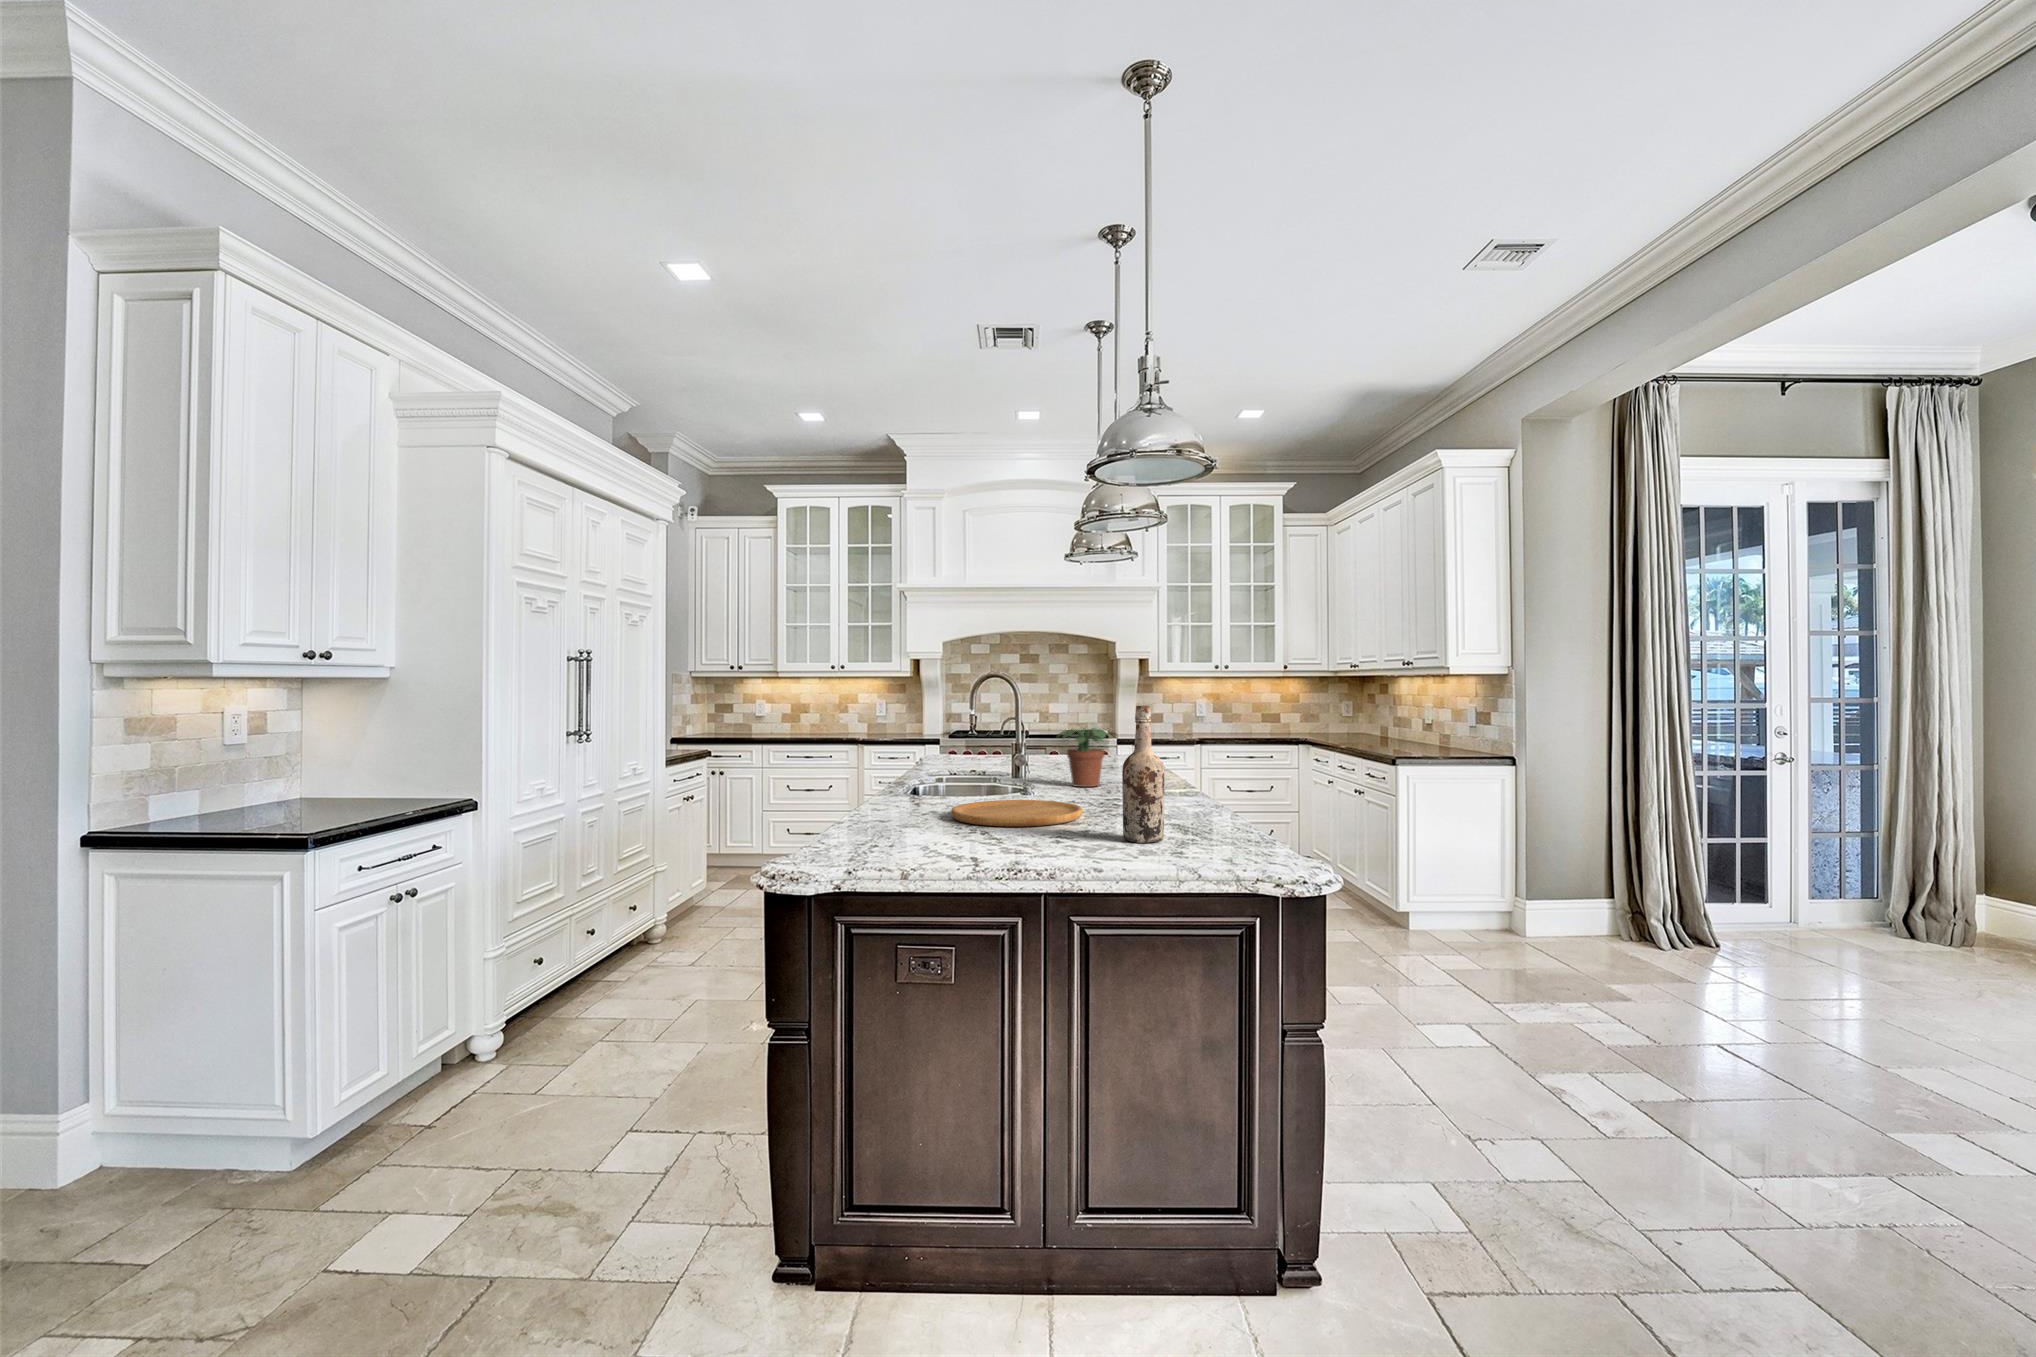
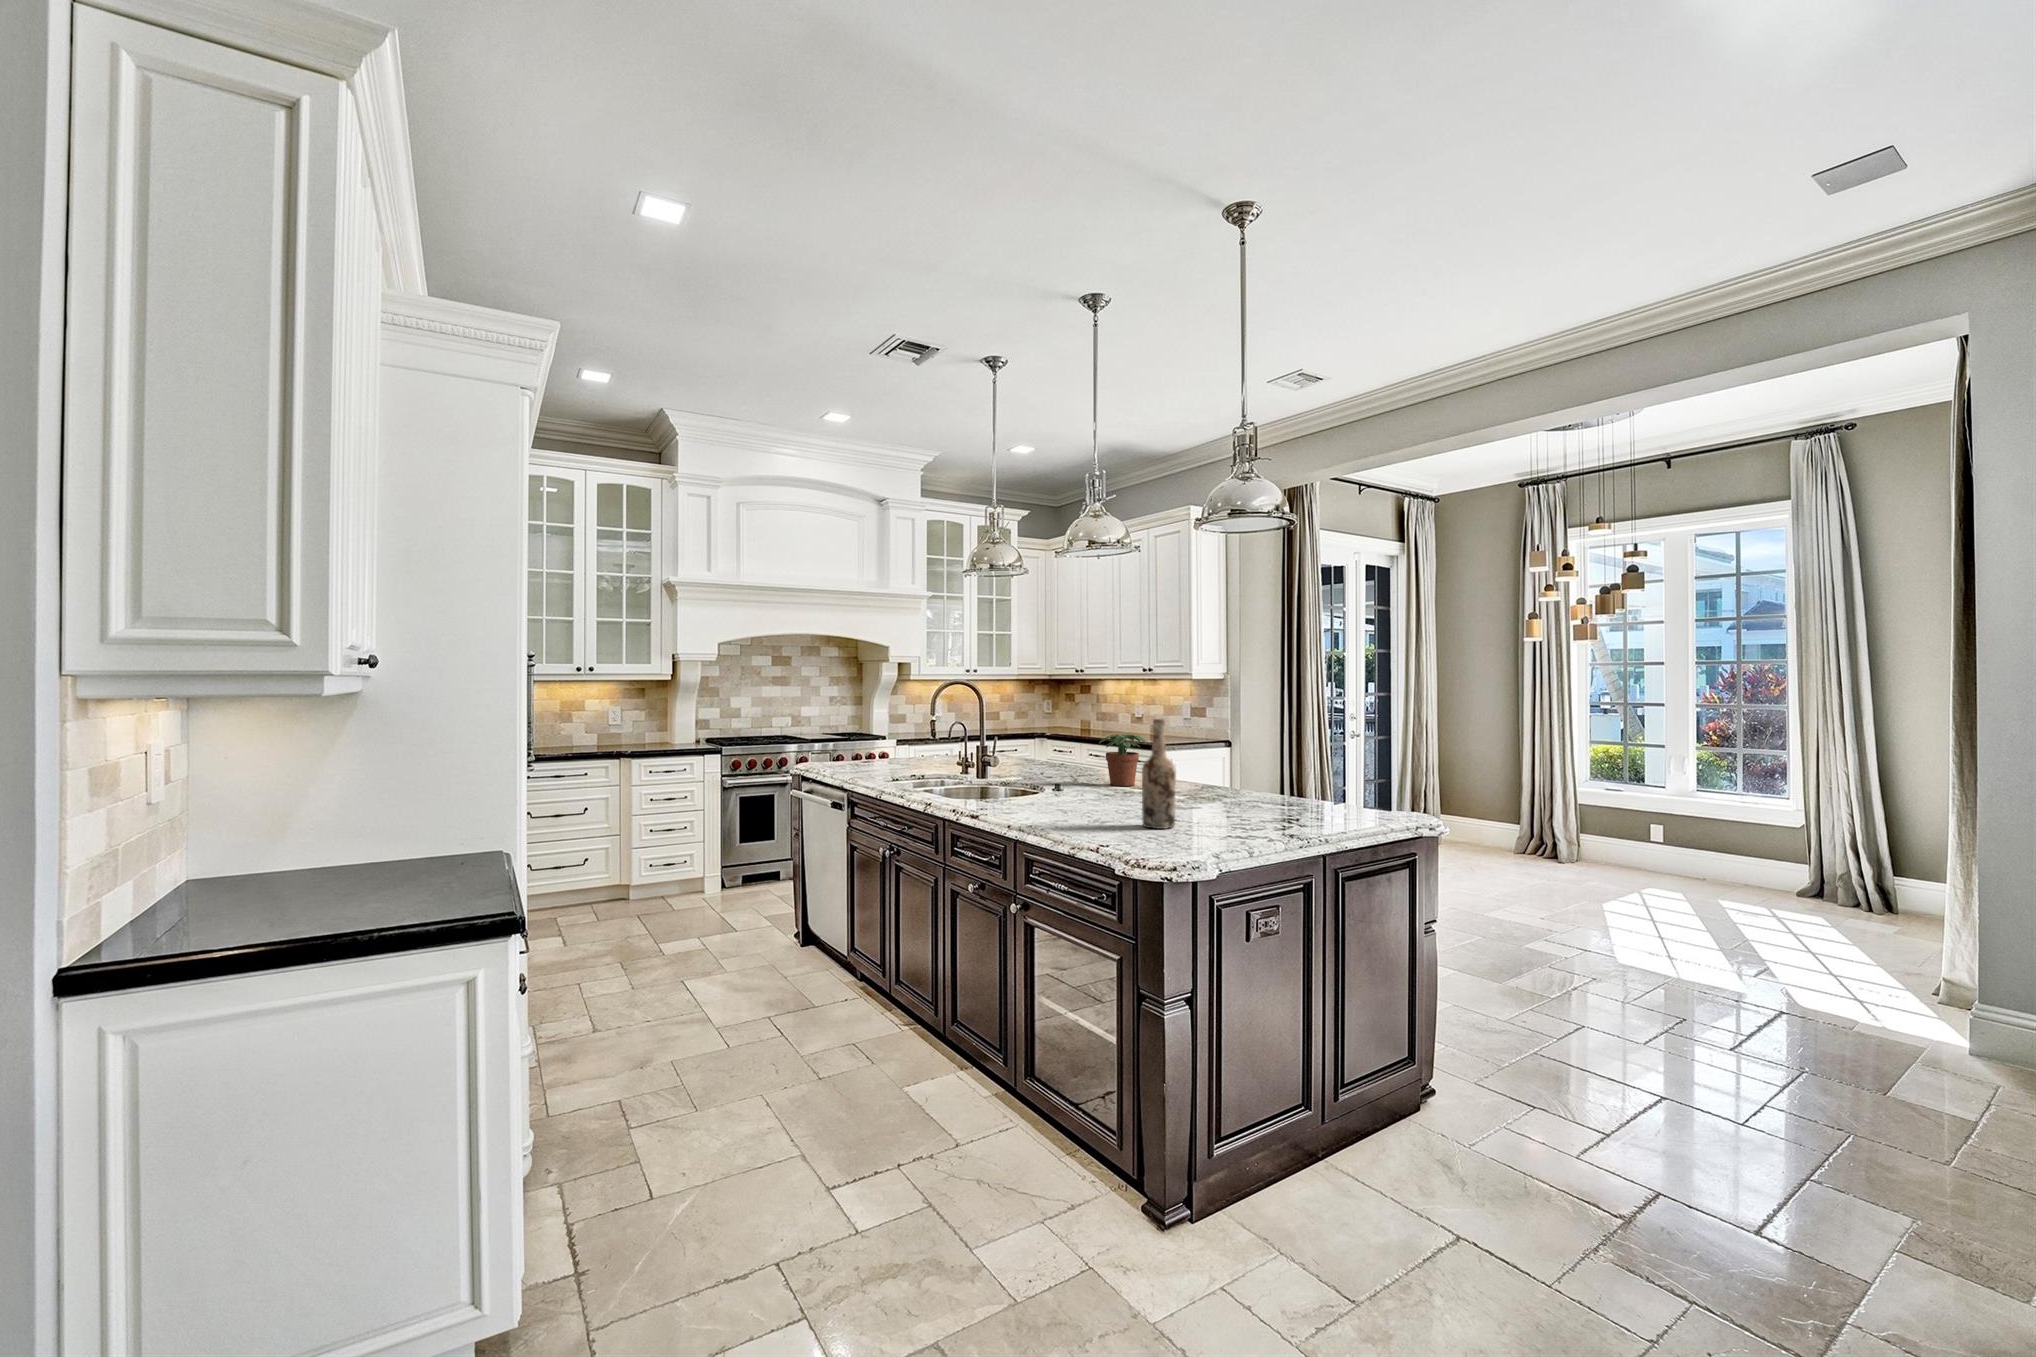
wine bottle: present [1122,706,1164,843] -> present [1142,719,1176,829]
cutting board: present [951,800,1083,827] -> none [1168,798,1283,821]

